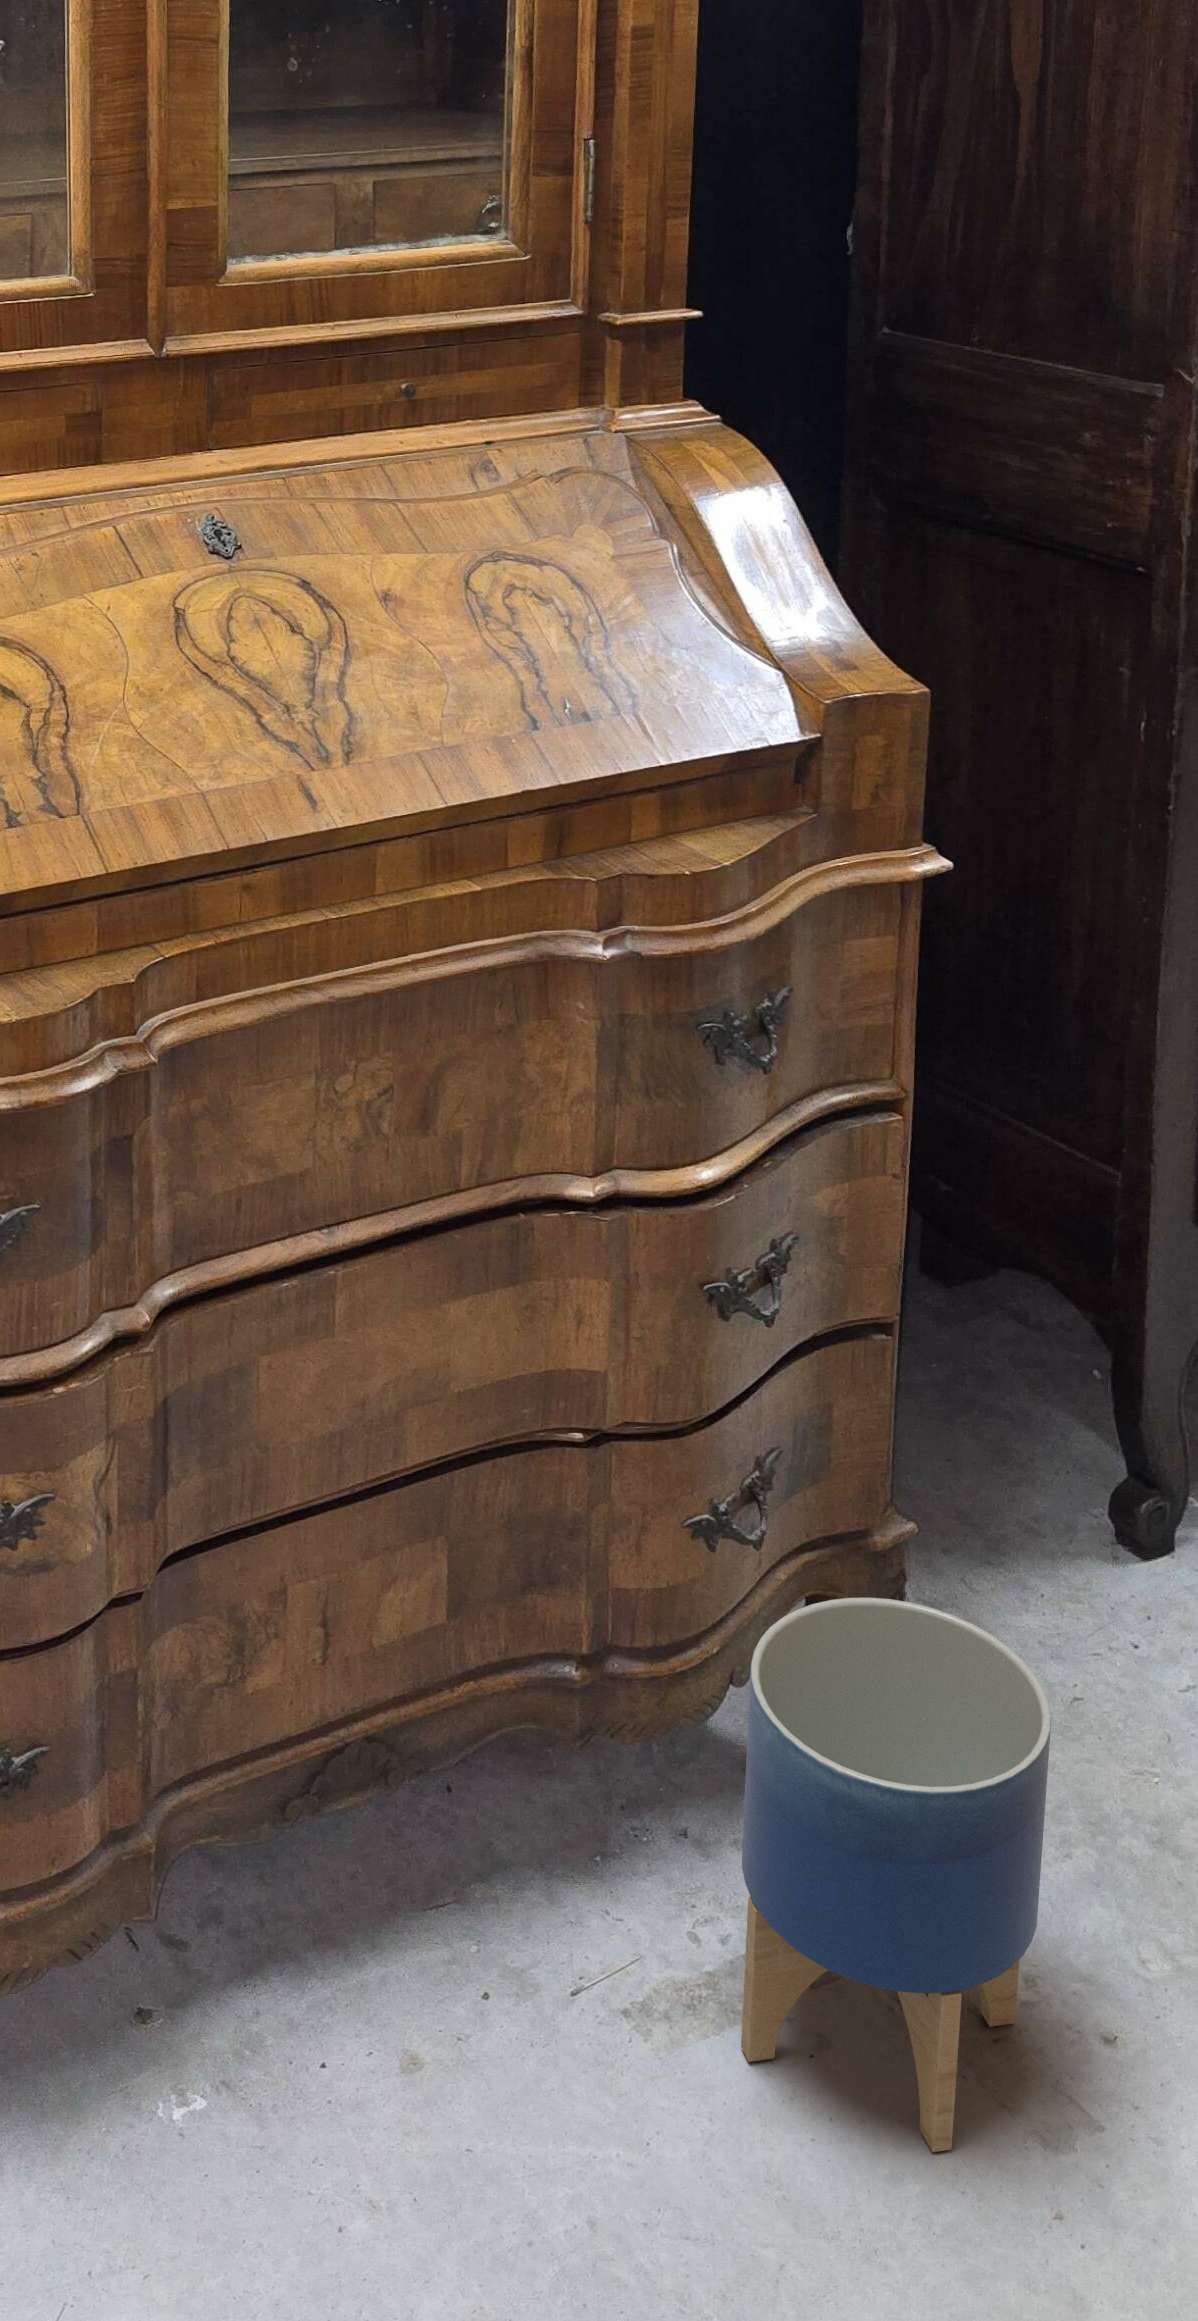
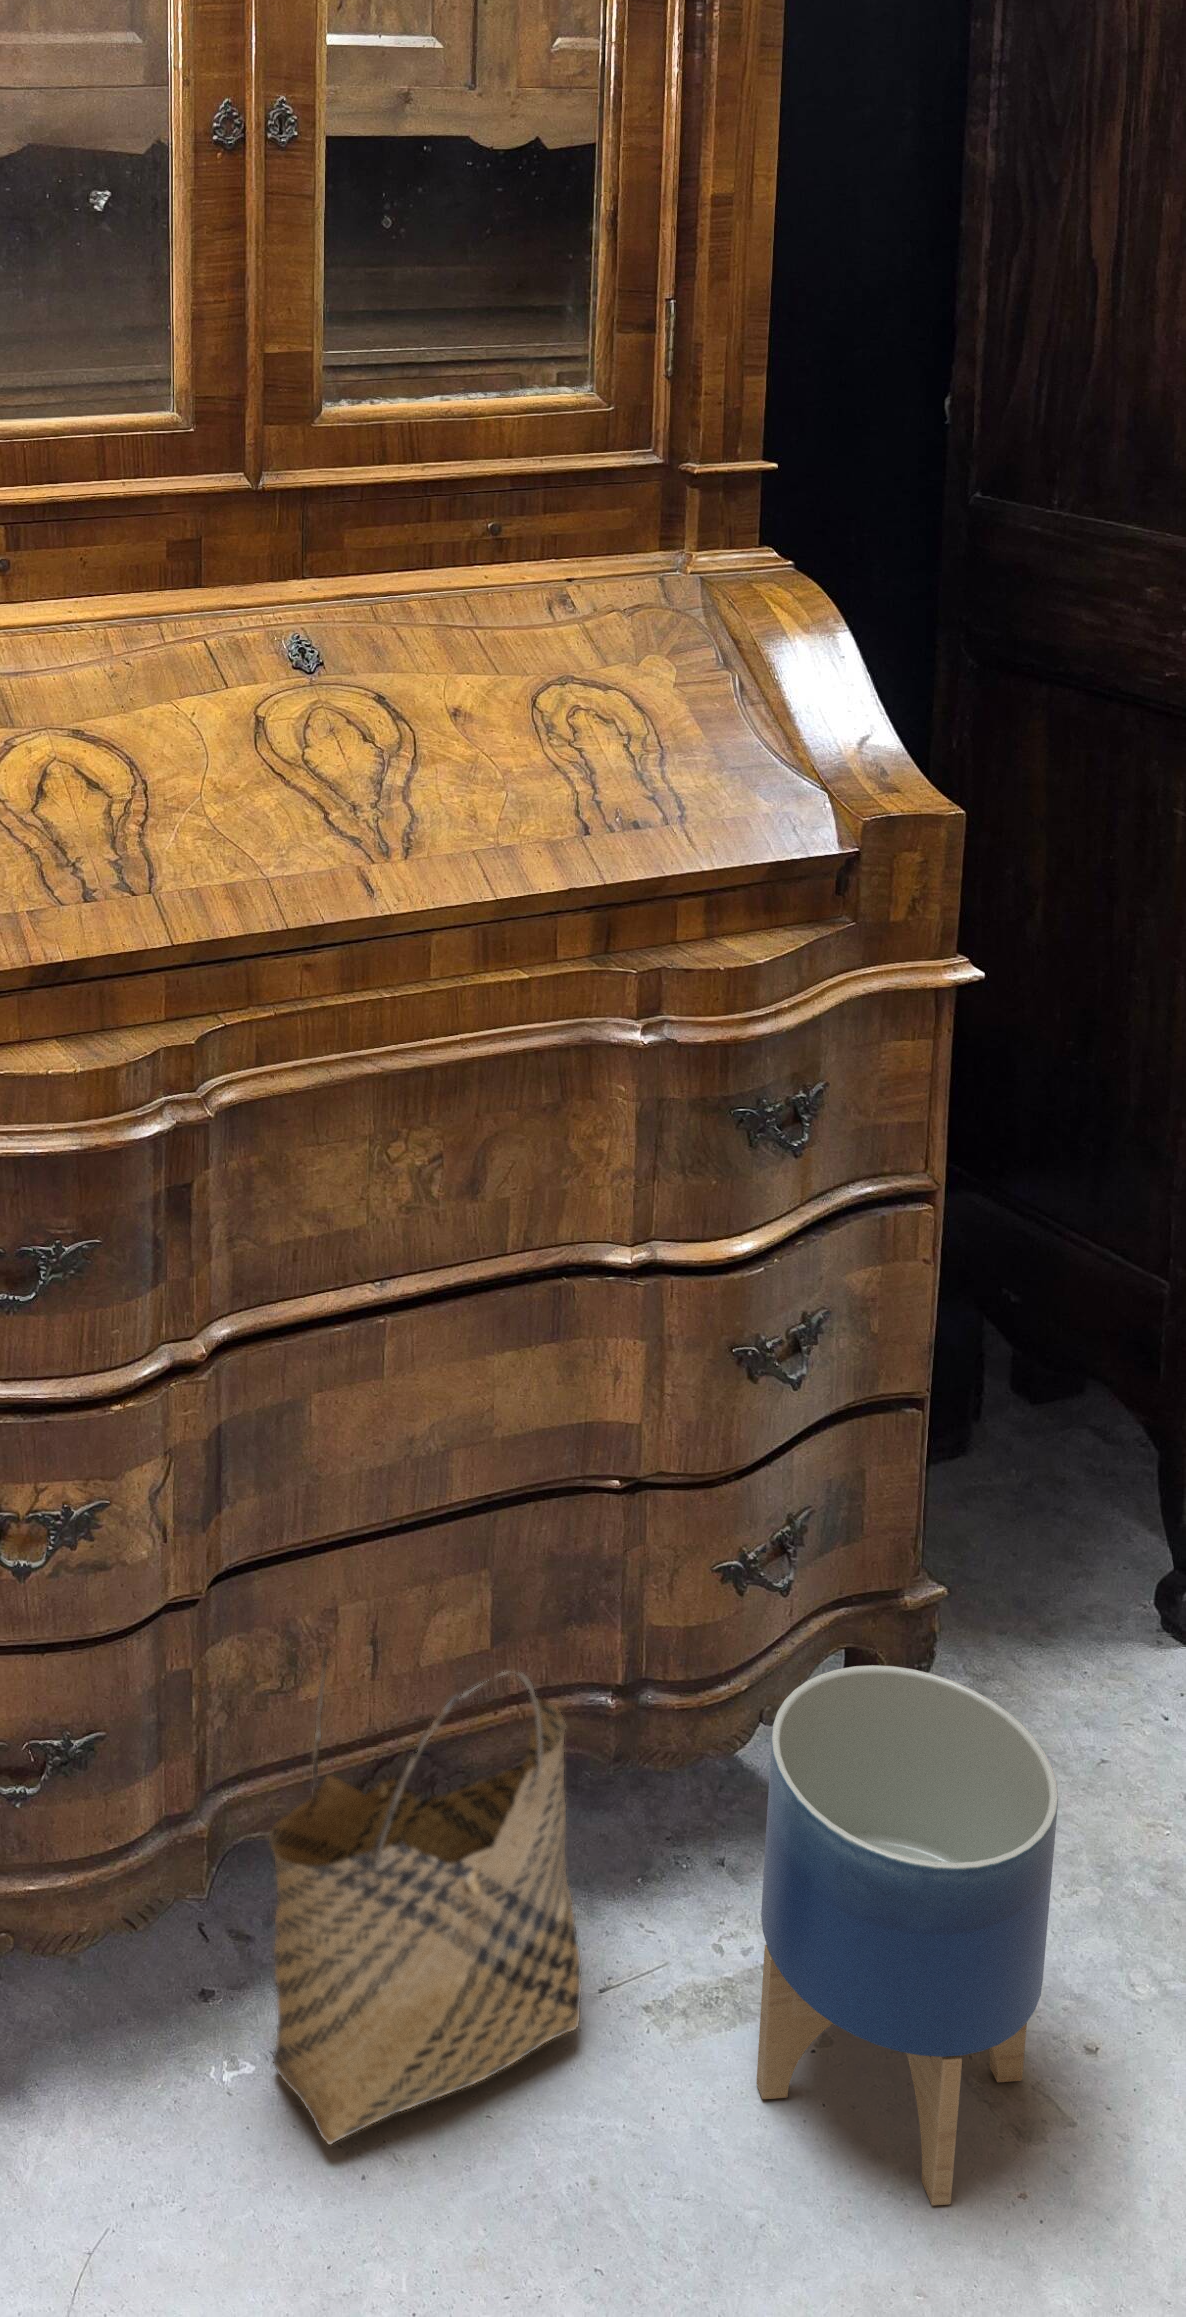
woven basket: none [226,1518,552,2141] -> present [269,1652,581,2144]

